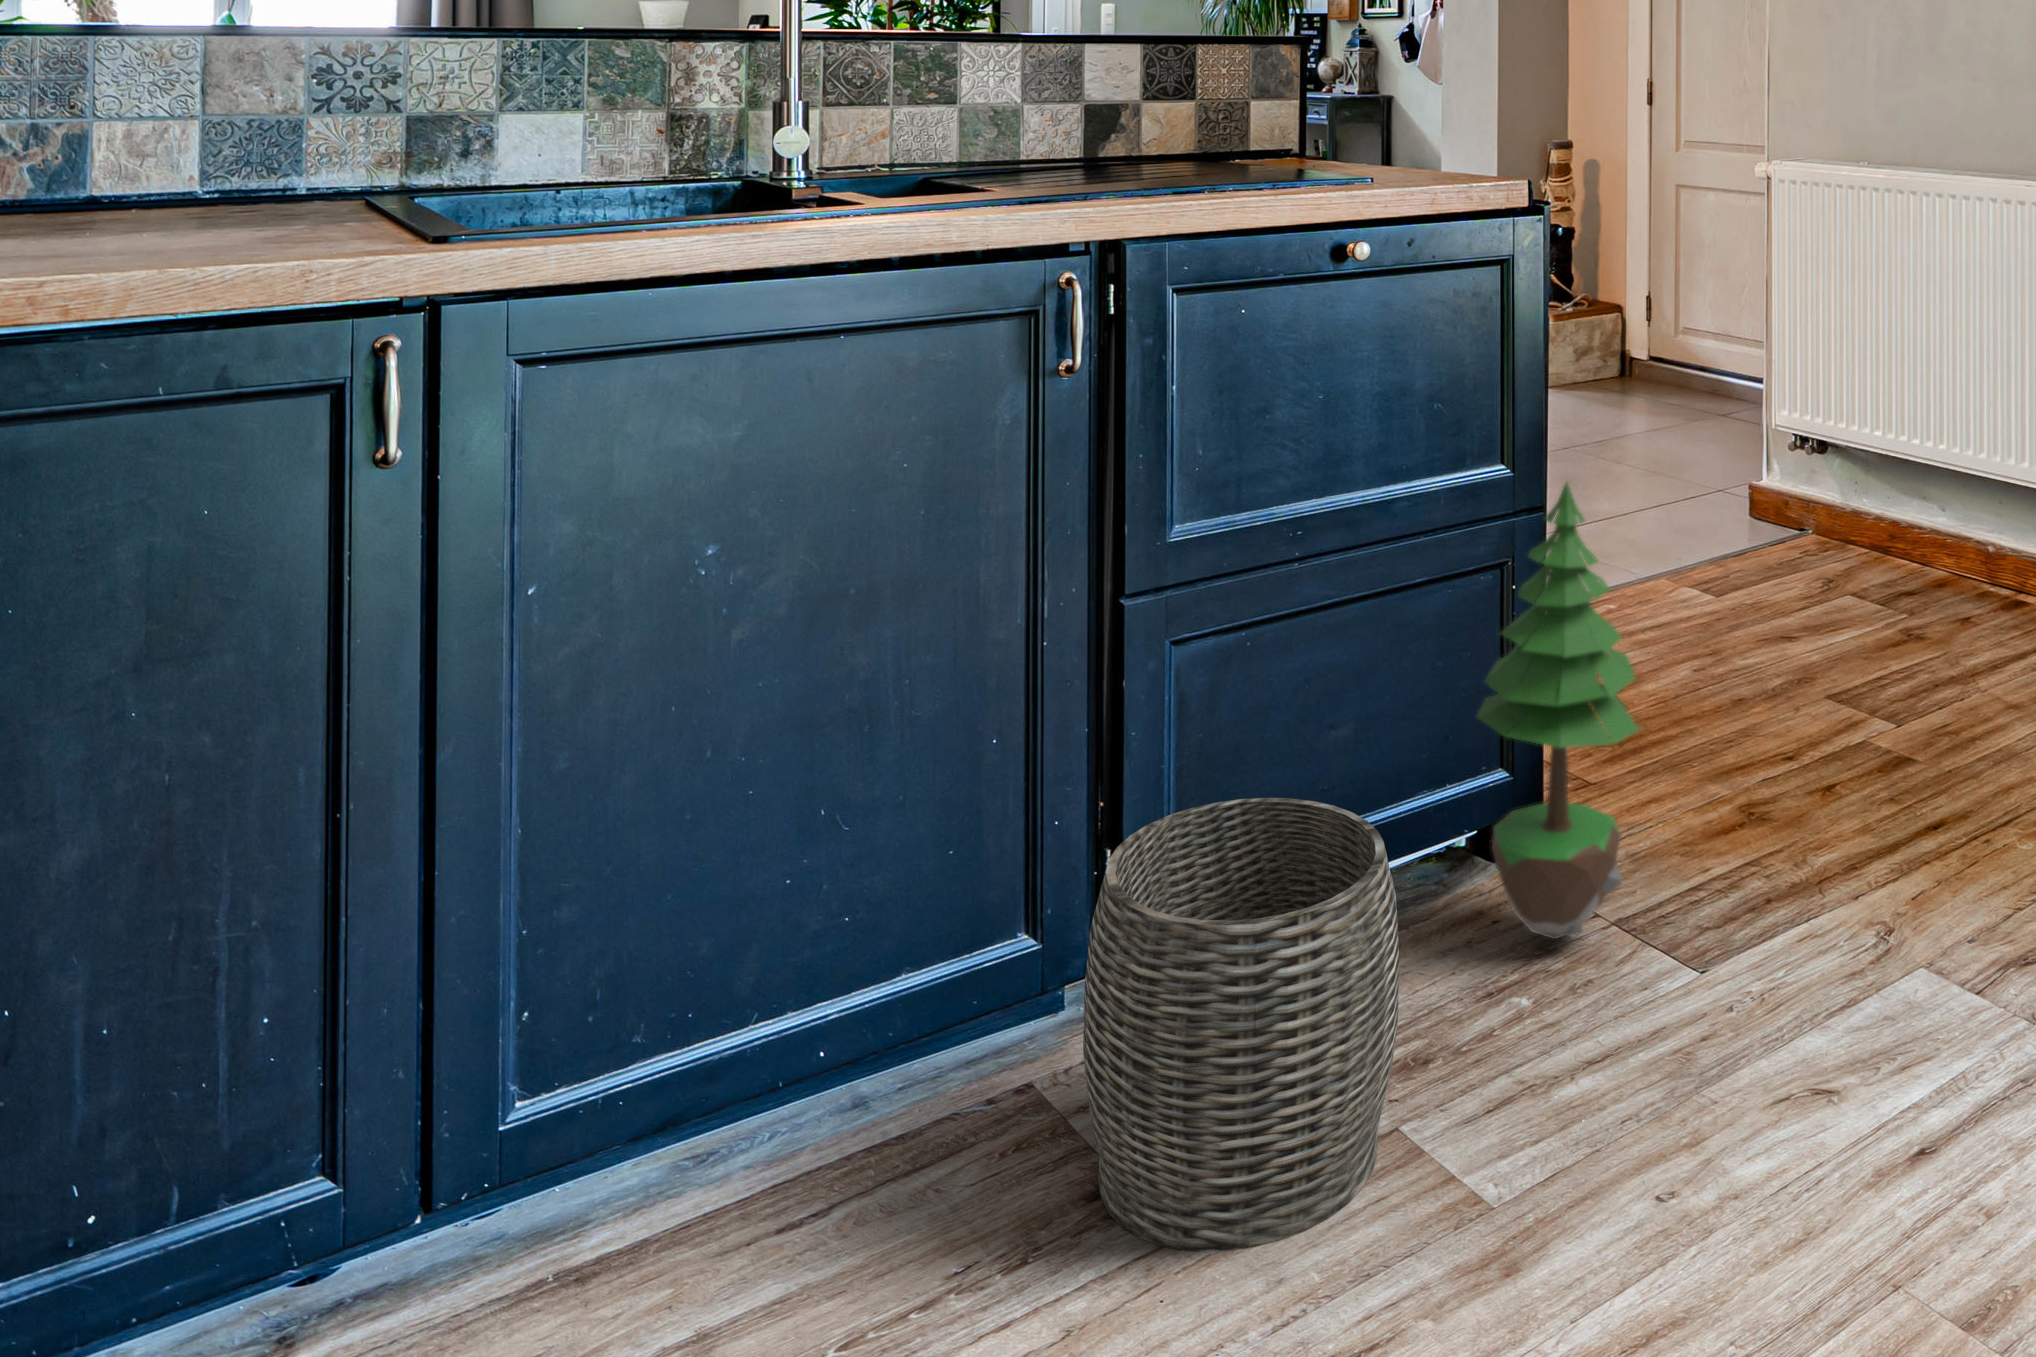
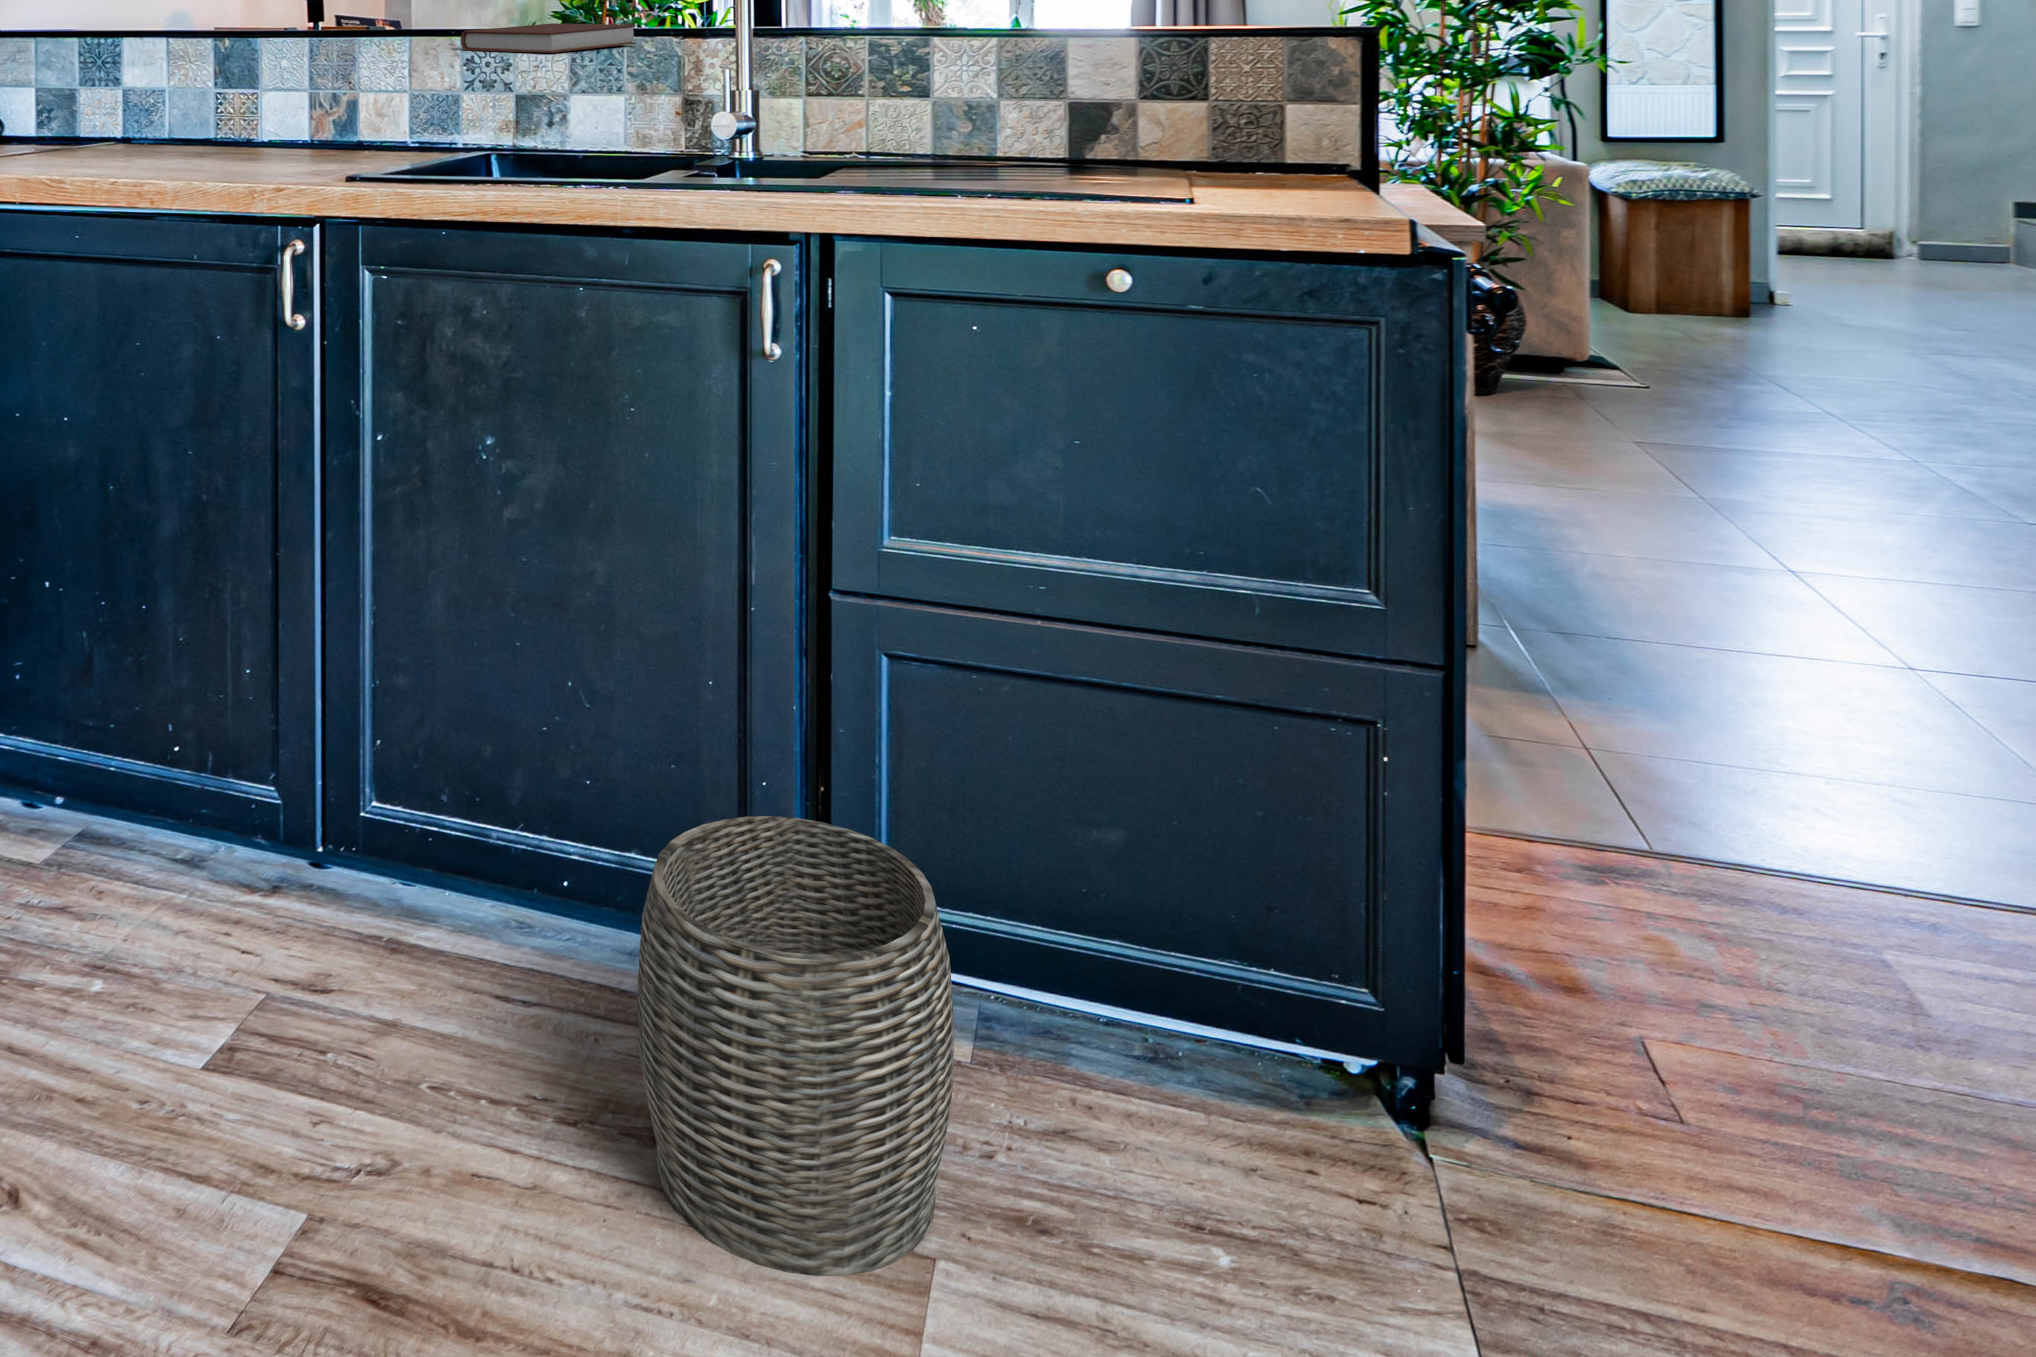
book: none [417,18,601,51] -> present [461,23,636,53]
potted tree: present [1477,483,1639,939] -> none [1248,645,1496,1241]

